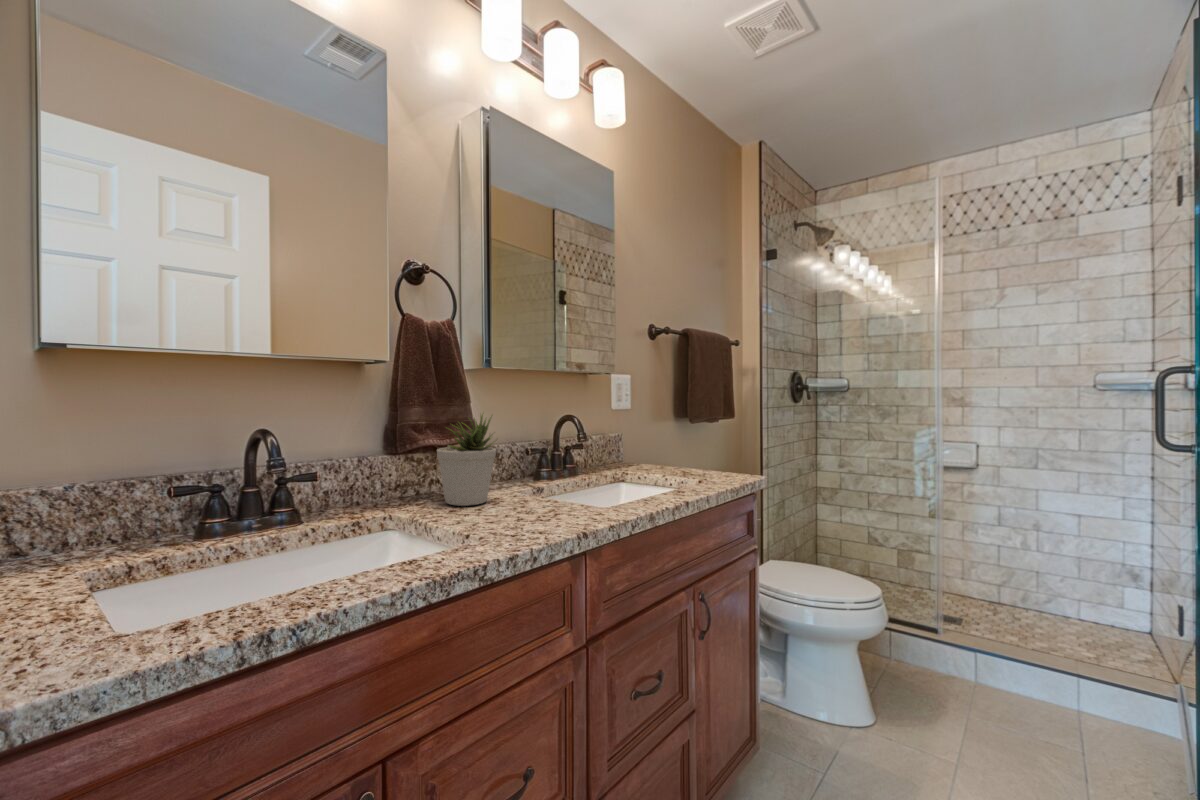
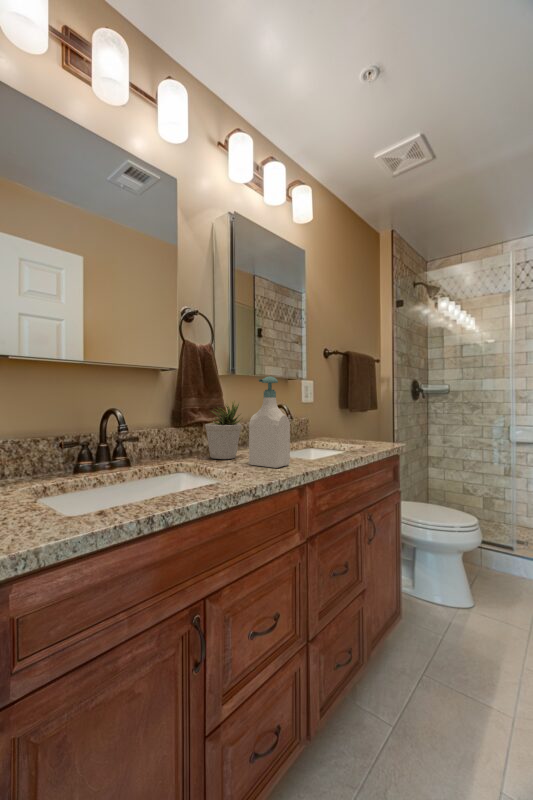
soap bottle: none [500,374,566,524] -> present [249,376,290,468]

